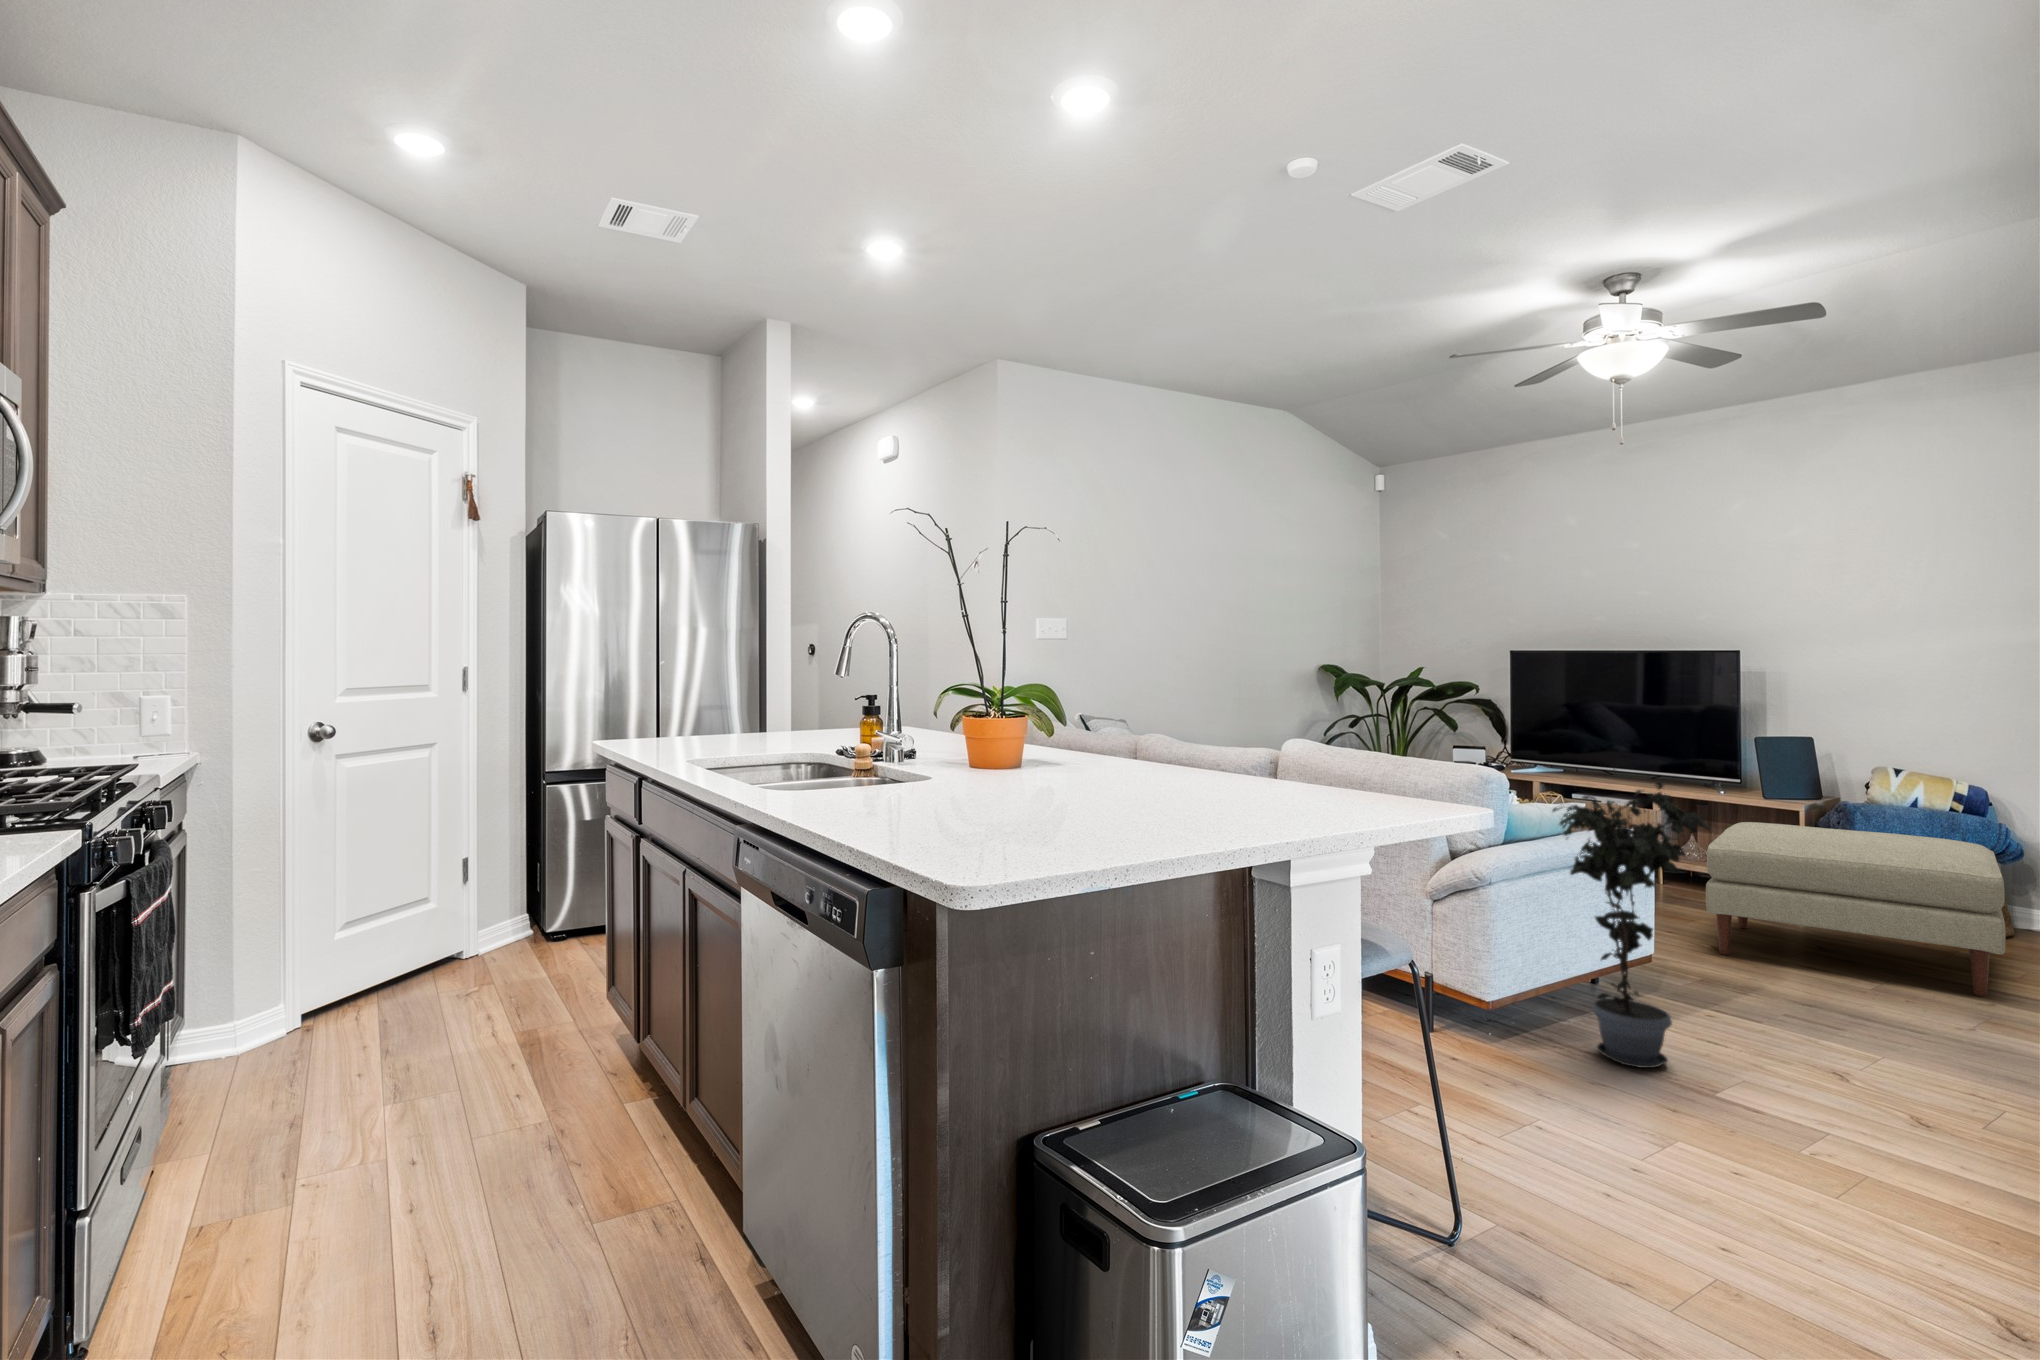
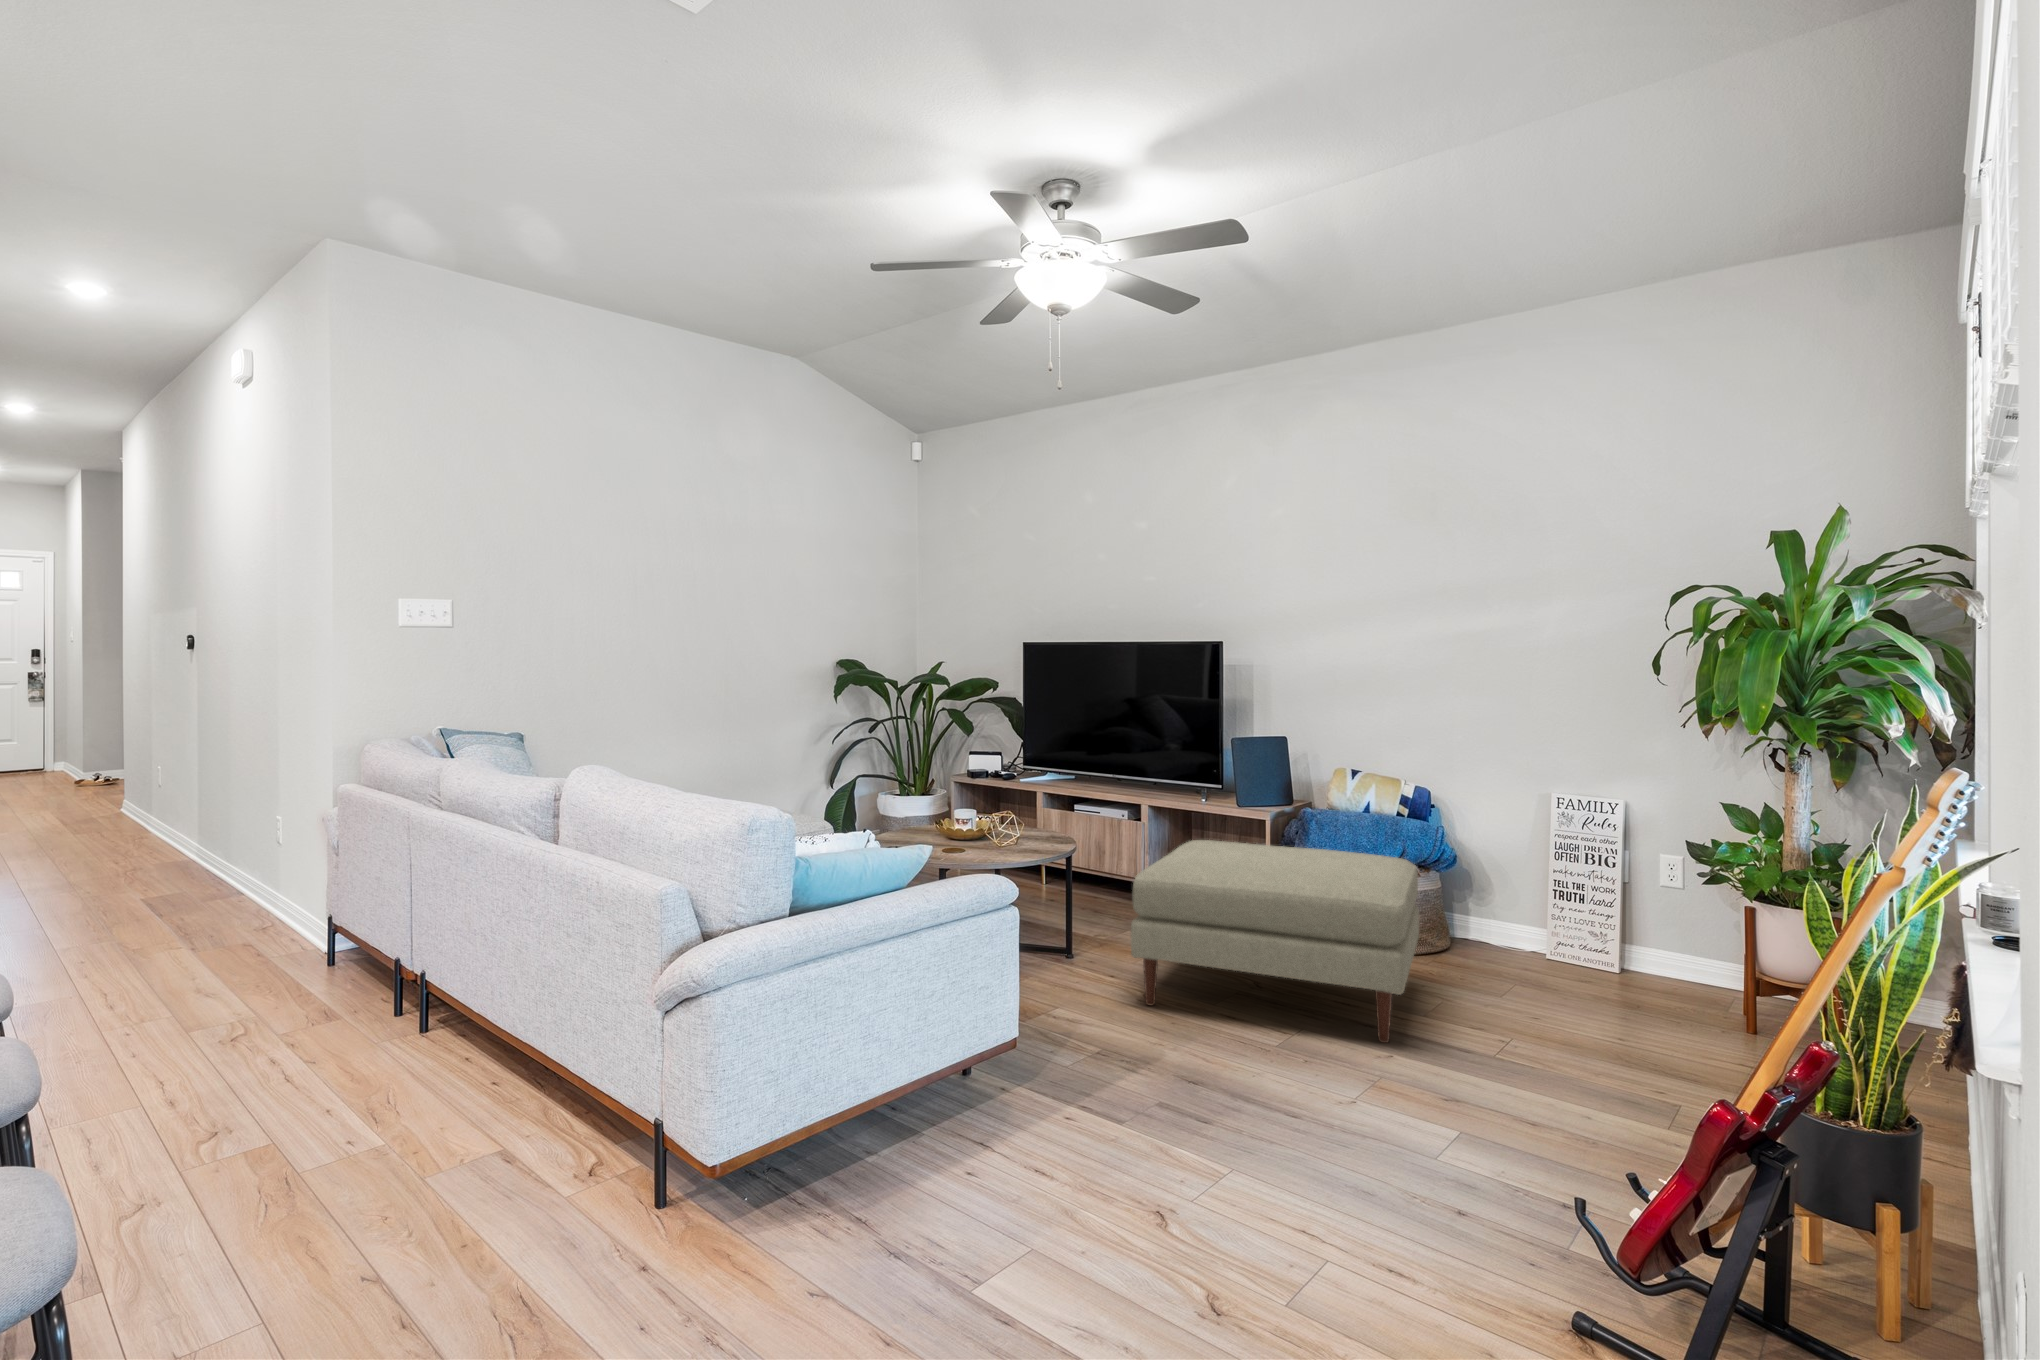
potted plant: present [1553,781,1710,1068] -> none [801,824,1034,1235]

